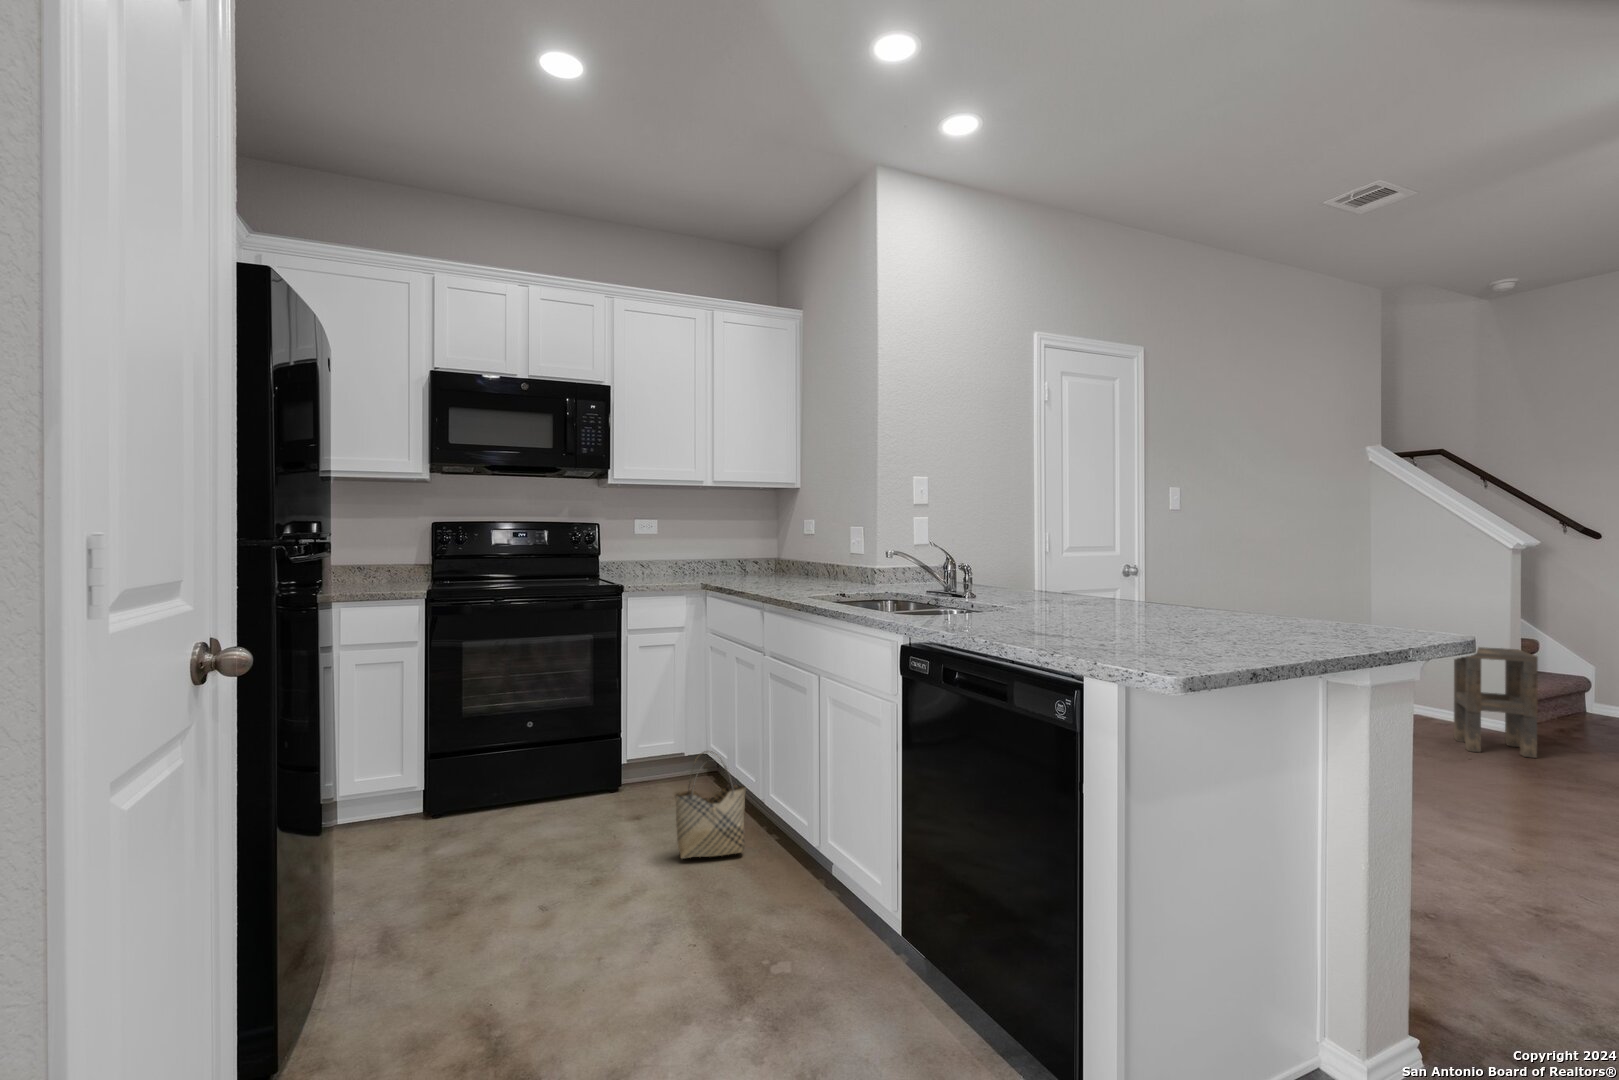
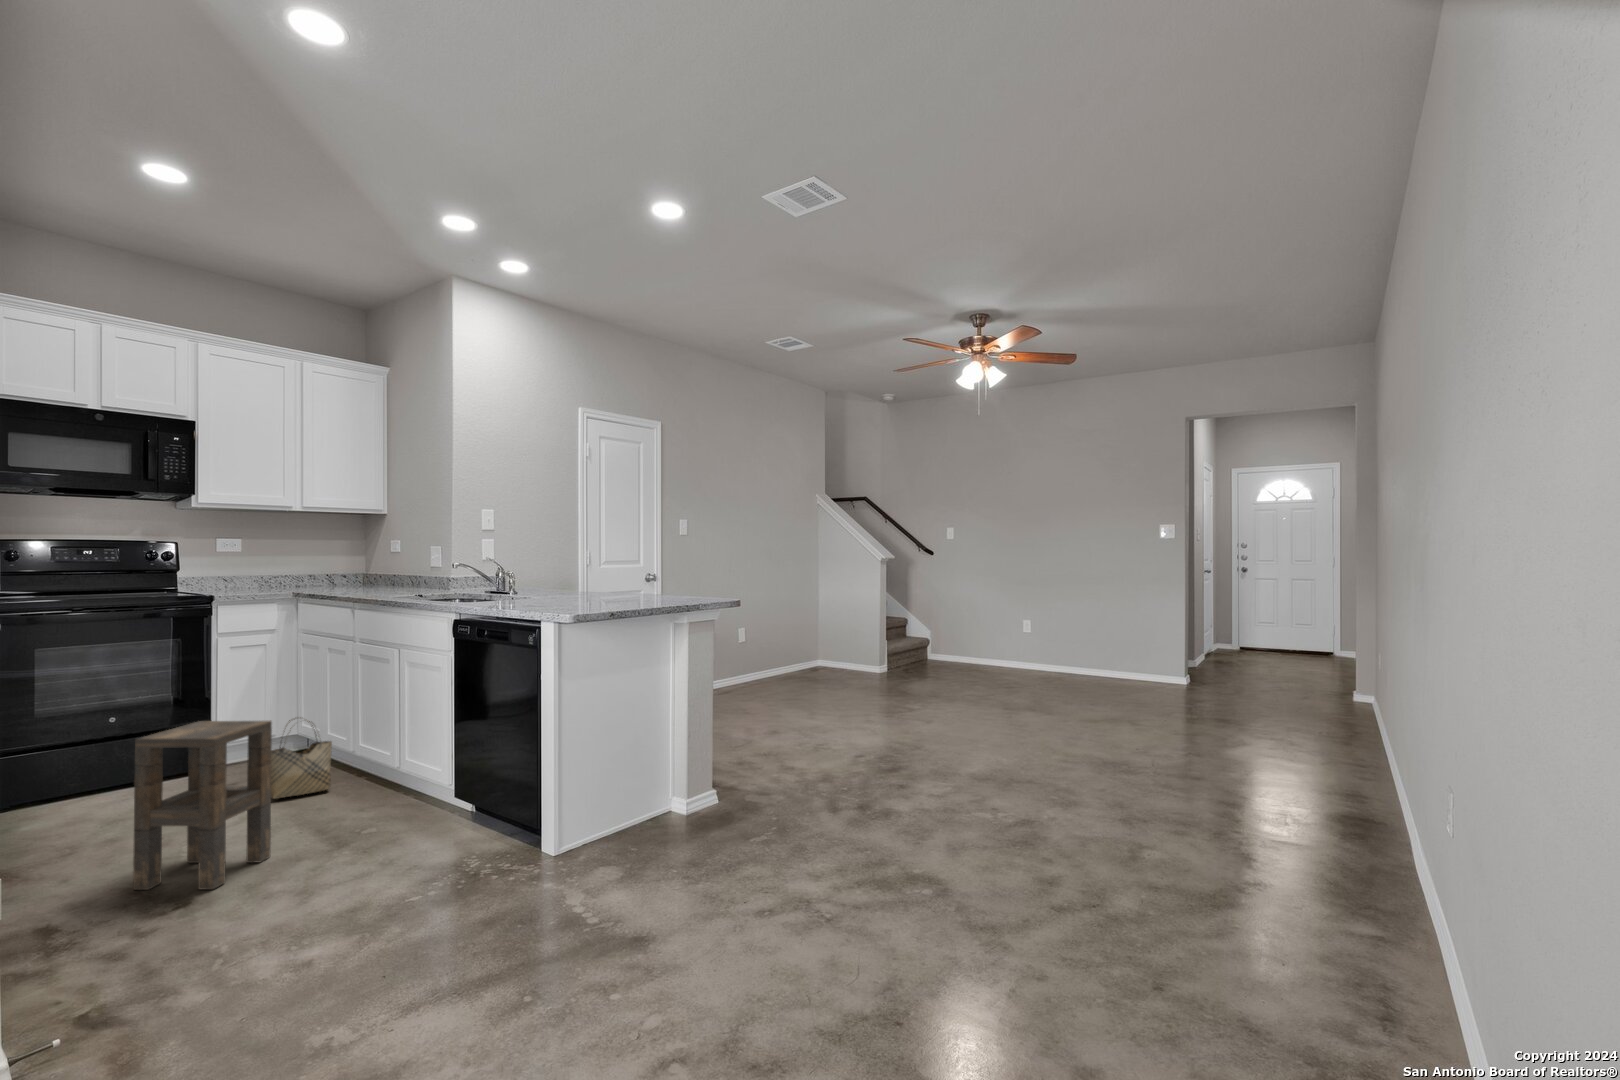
side table: present [1454,647,1538,758] -> present [133,721,272,890]

